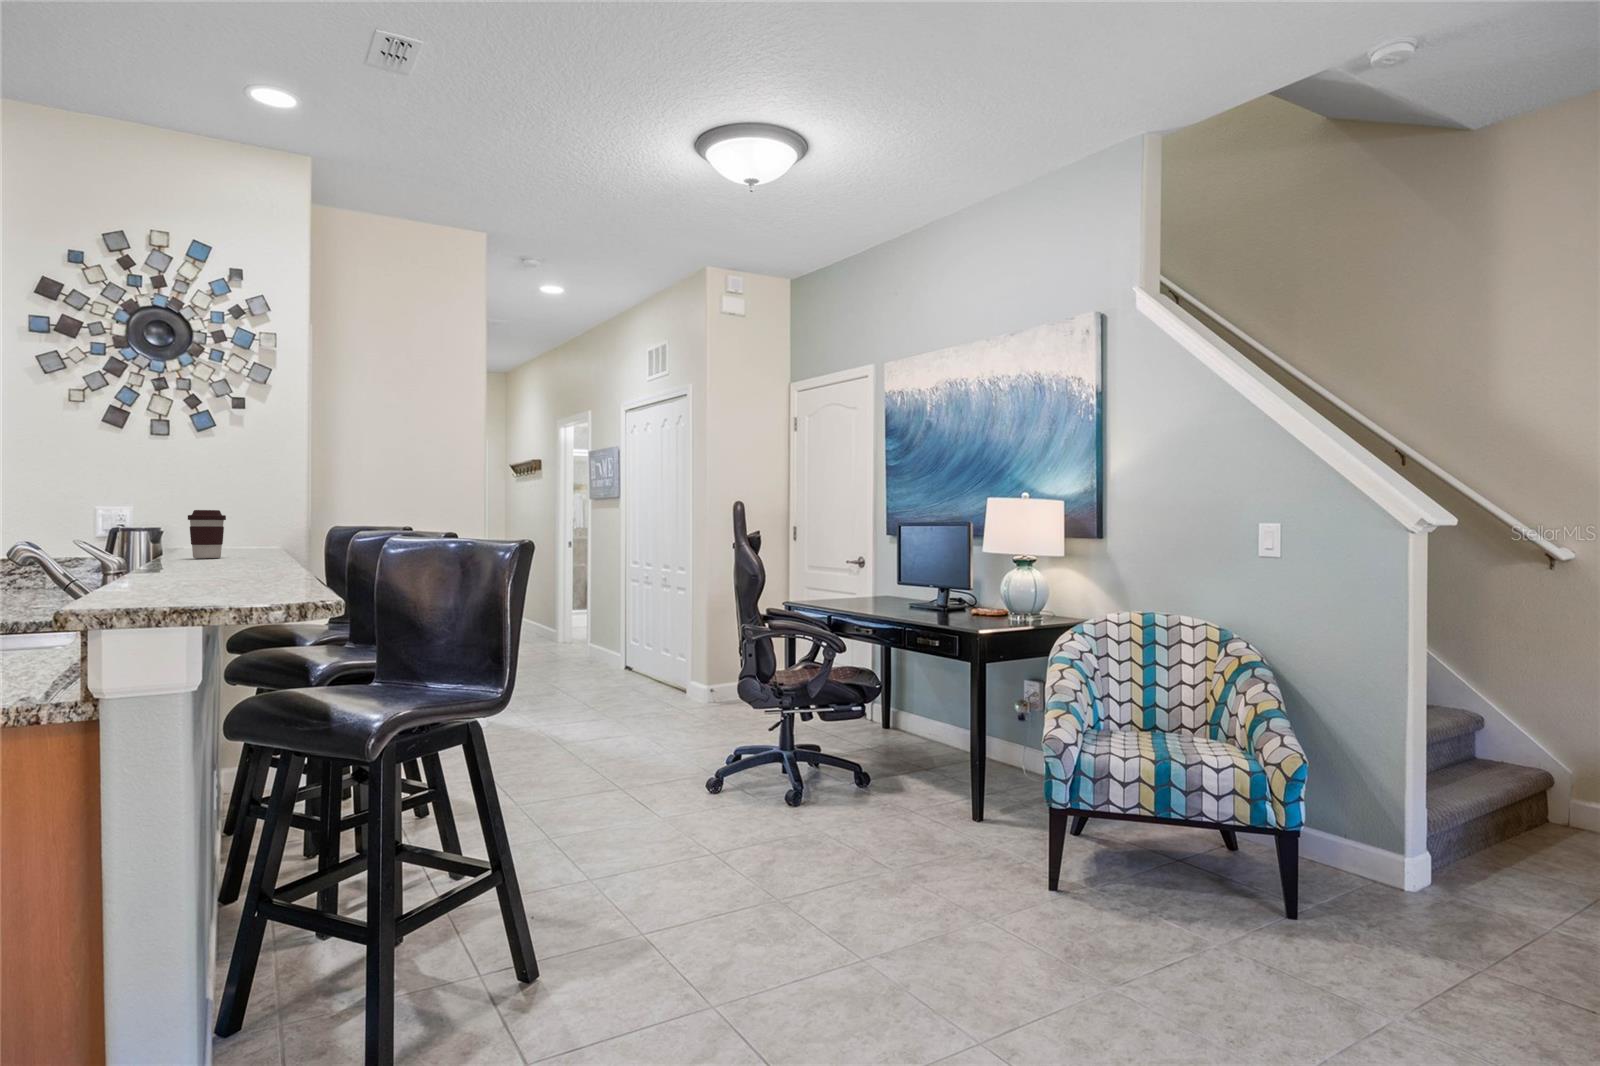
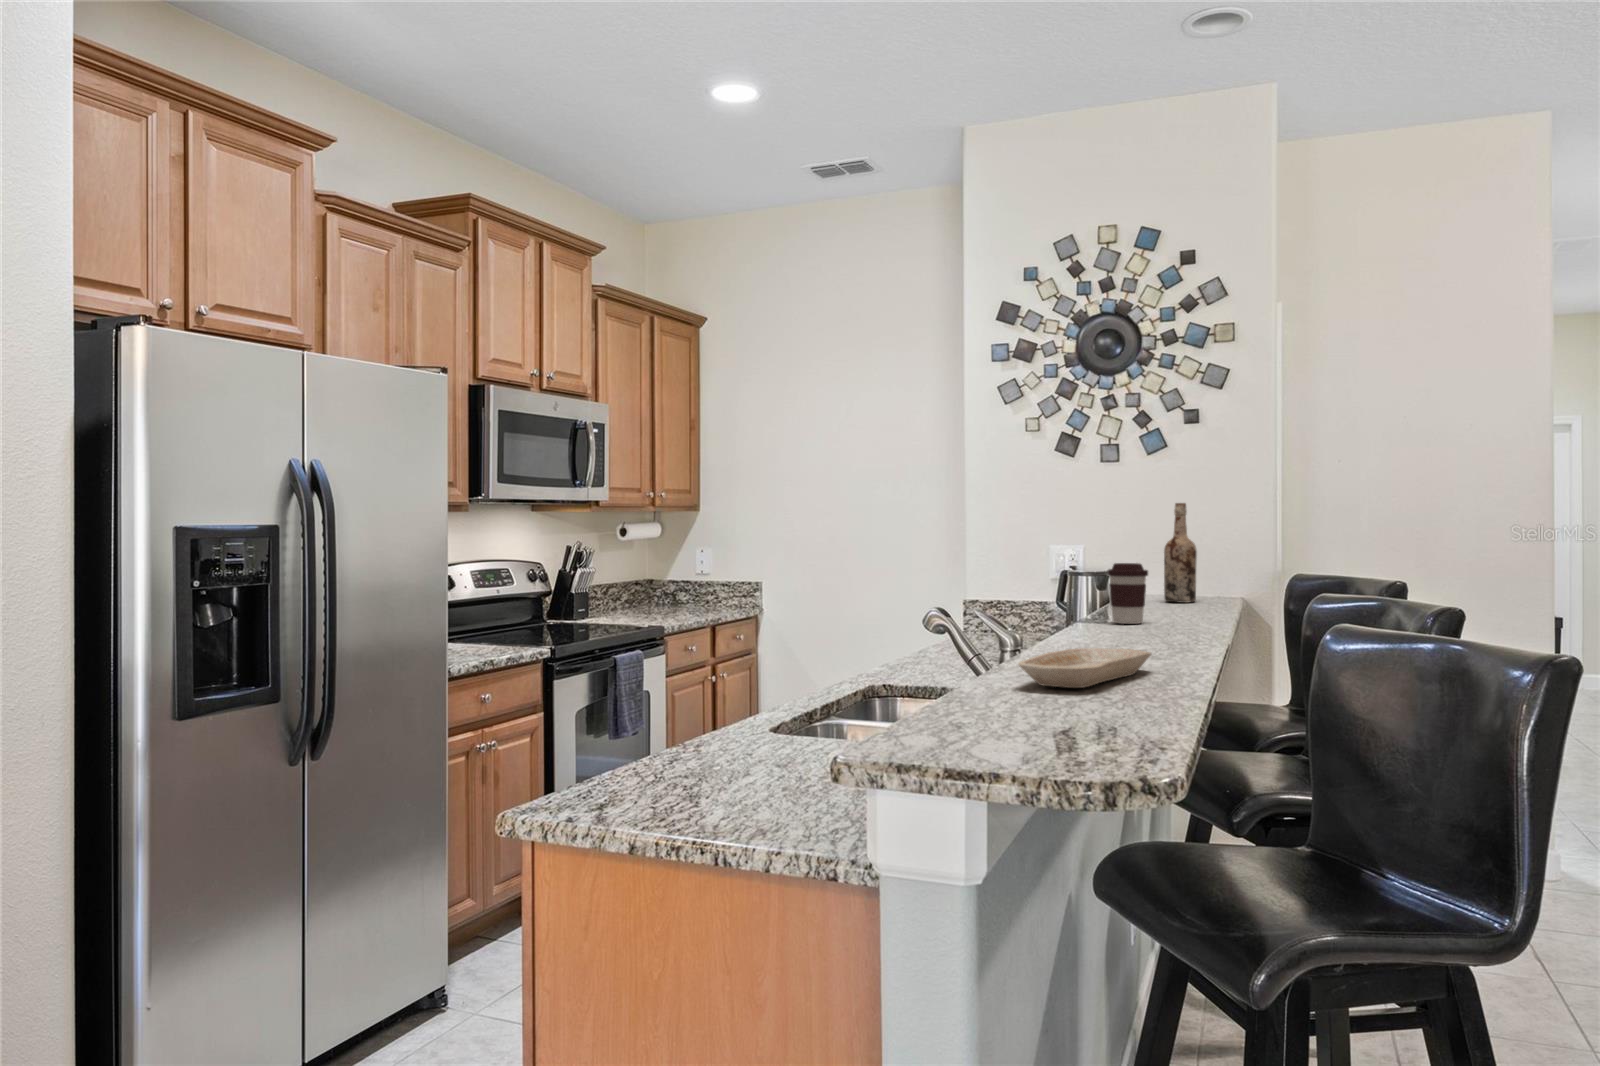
wine bottle: none [222,470,251,549] -> present [1164,503,1197,603]
tray: none [164,557,267,580] -> present [1018,648,1151,688]

